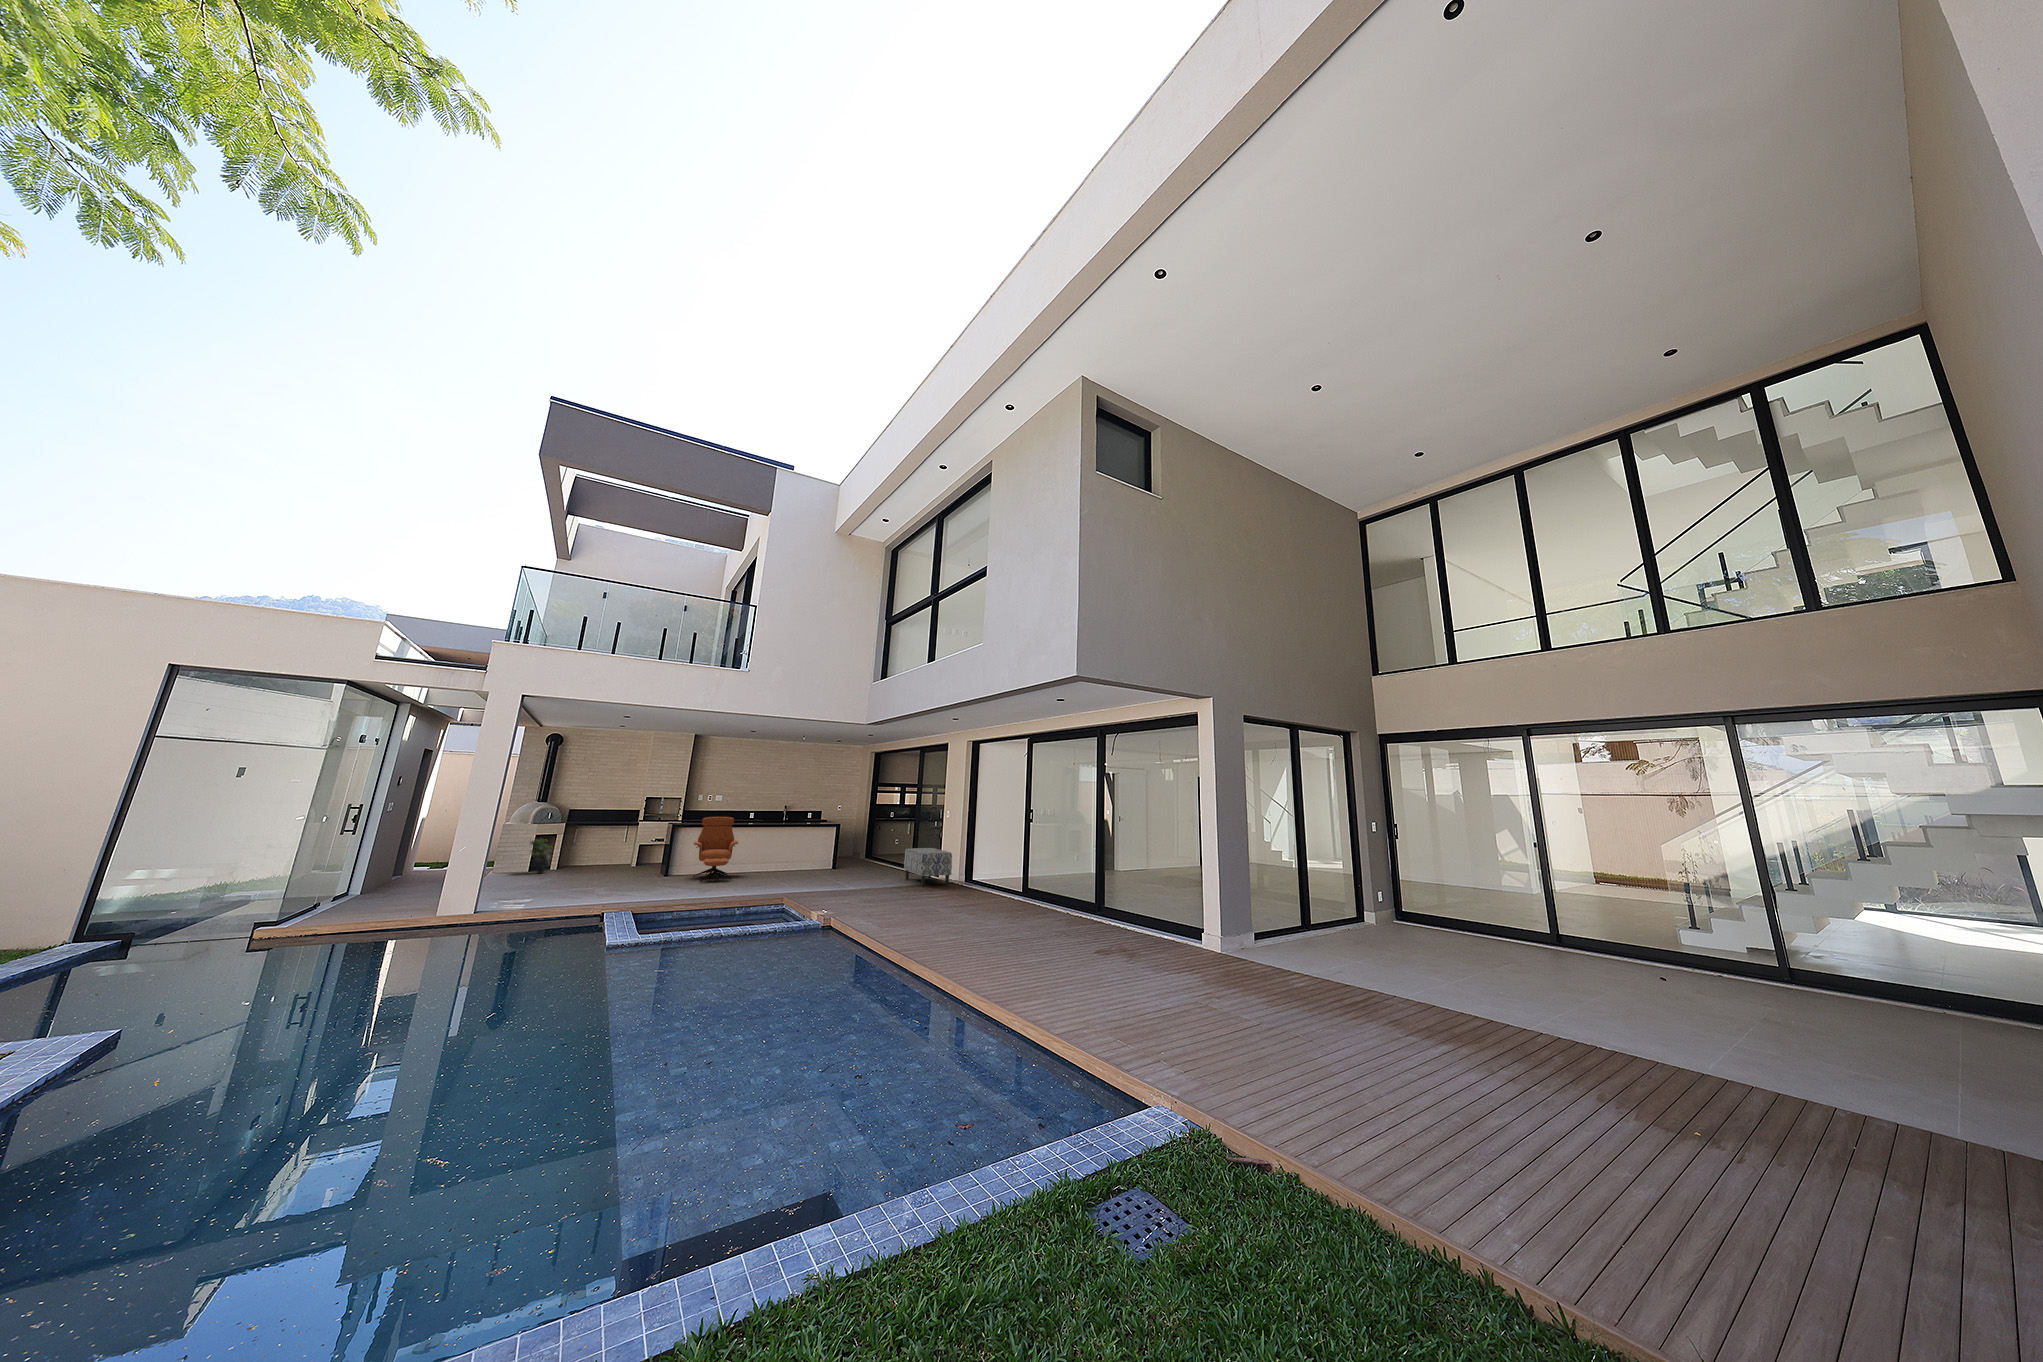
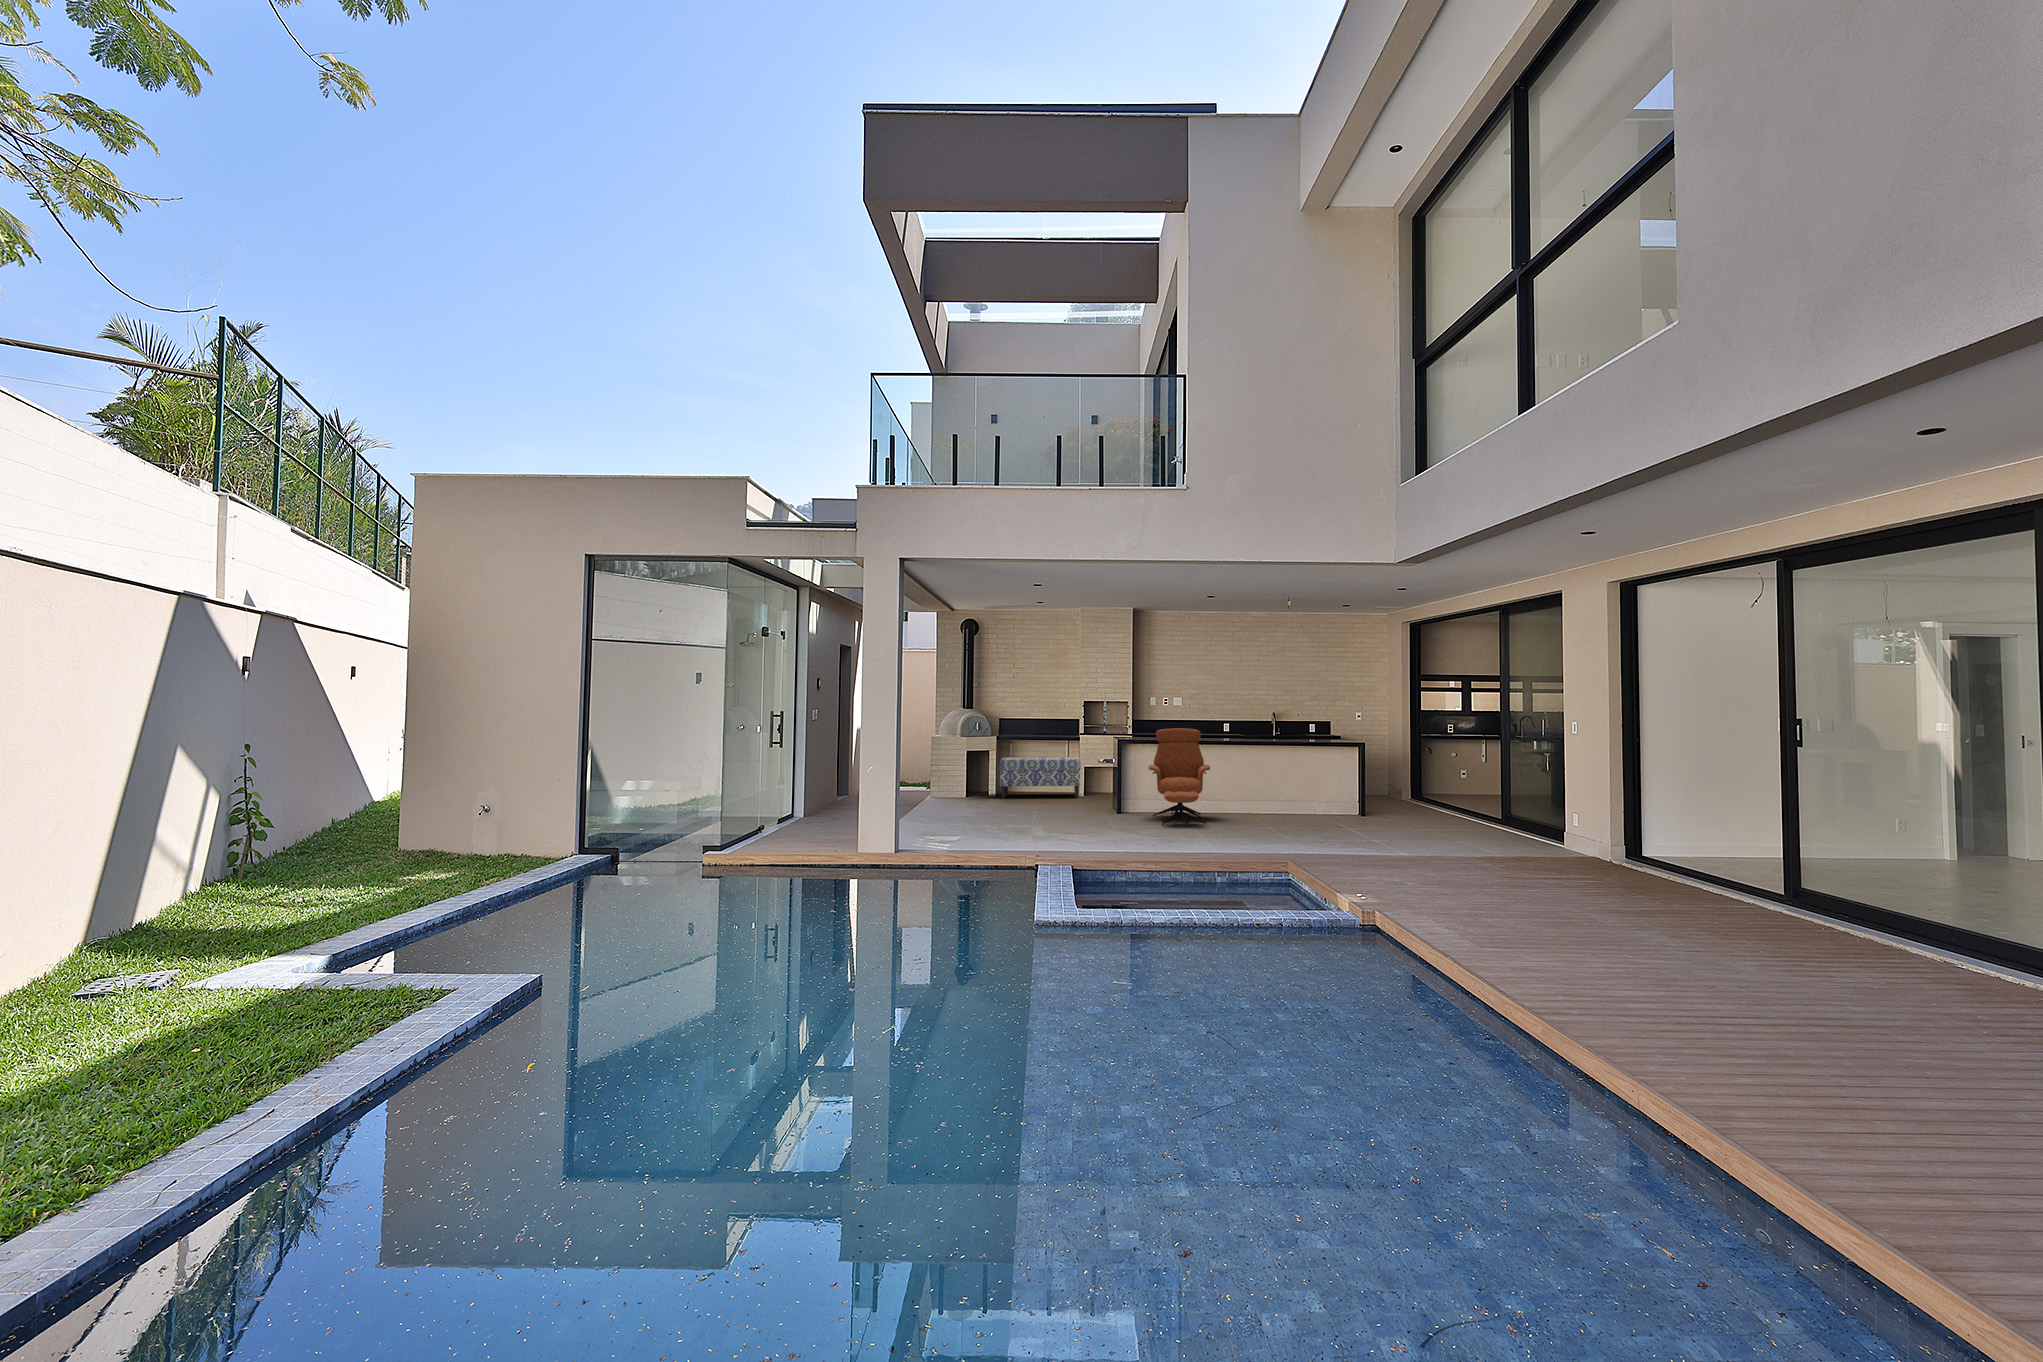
potted plant: present [530,839,551,873] -> none [955,751,984,802]
bench: present [904,848,952,886] -> present [1000,757,1081,798]

